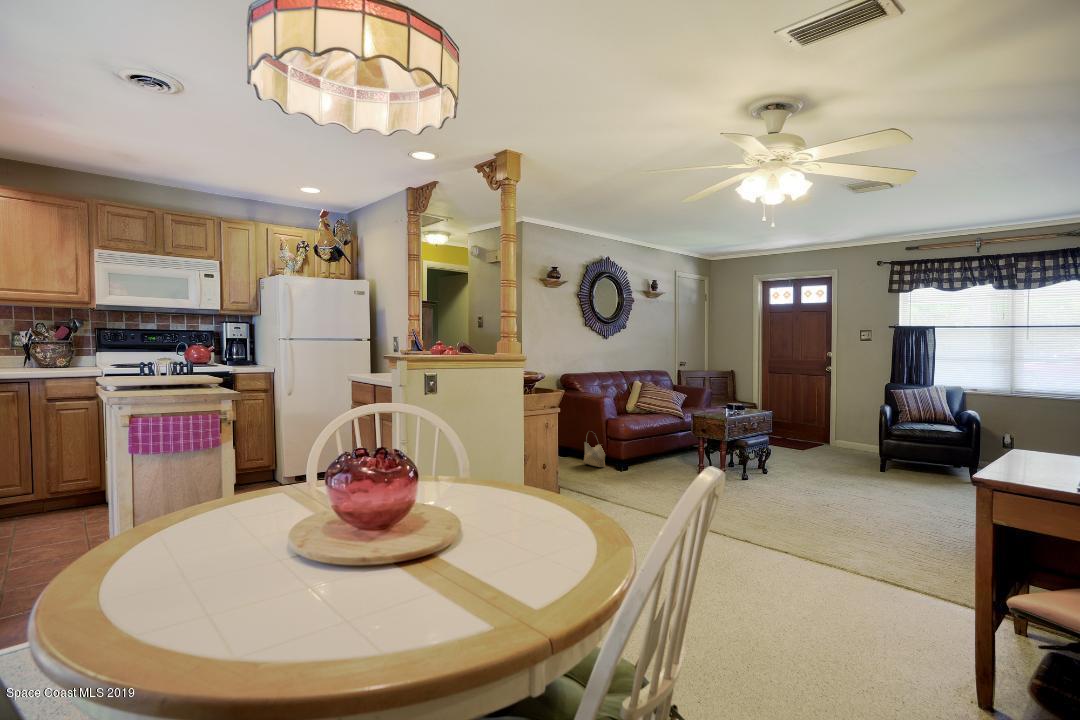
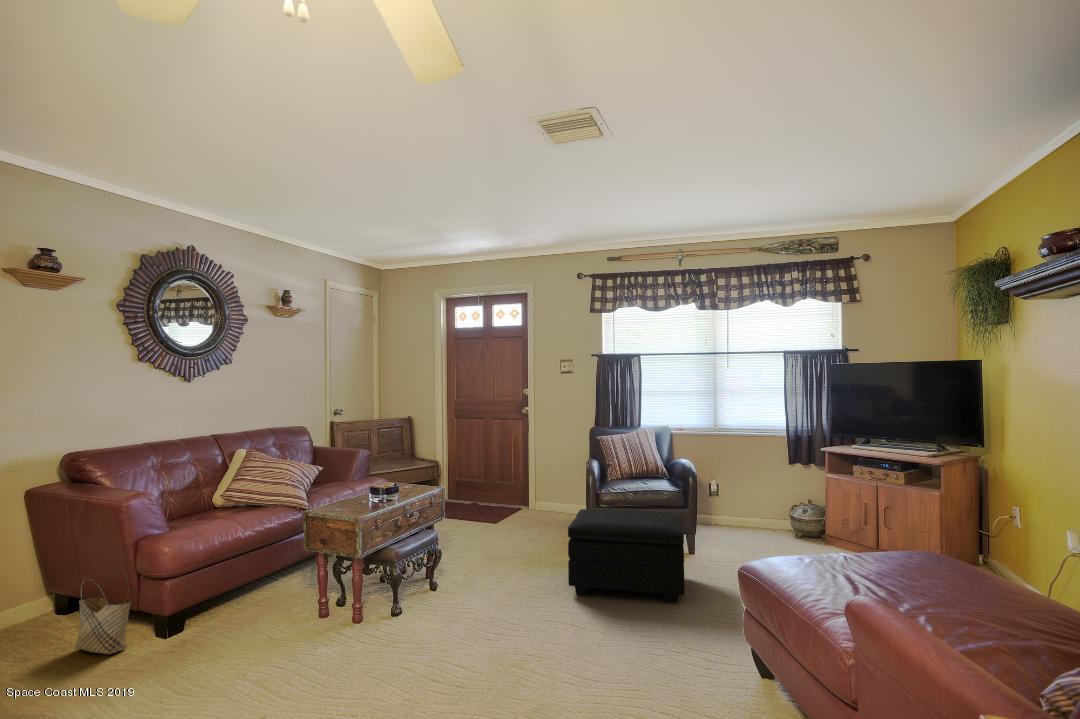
footstool: none [853,435,952,498] -> present [568,508,685,603]

